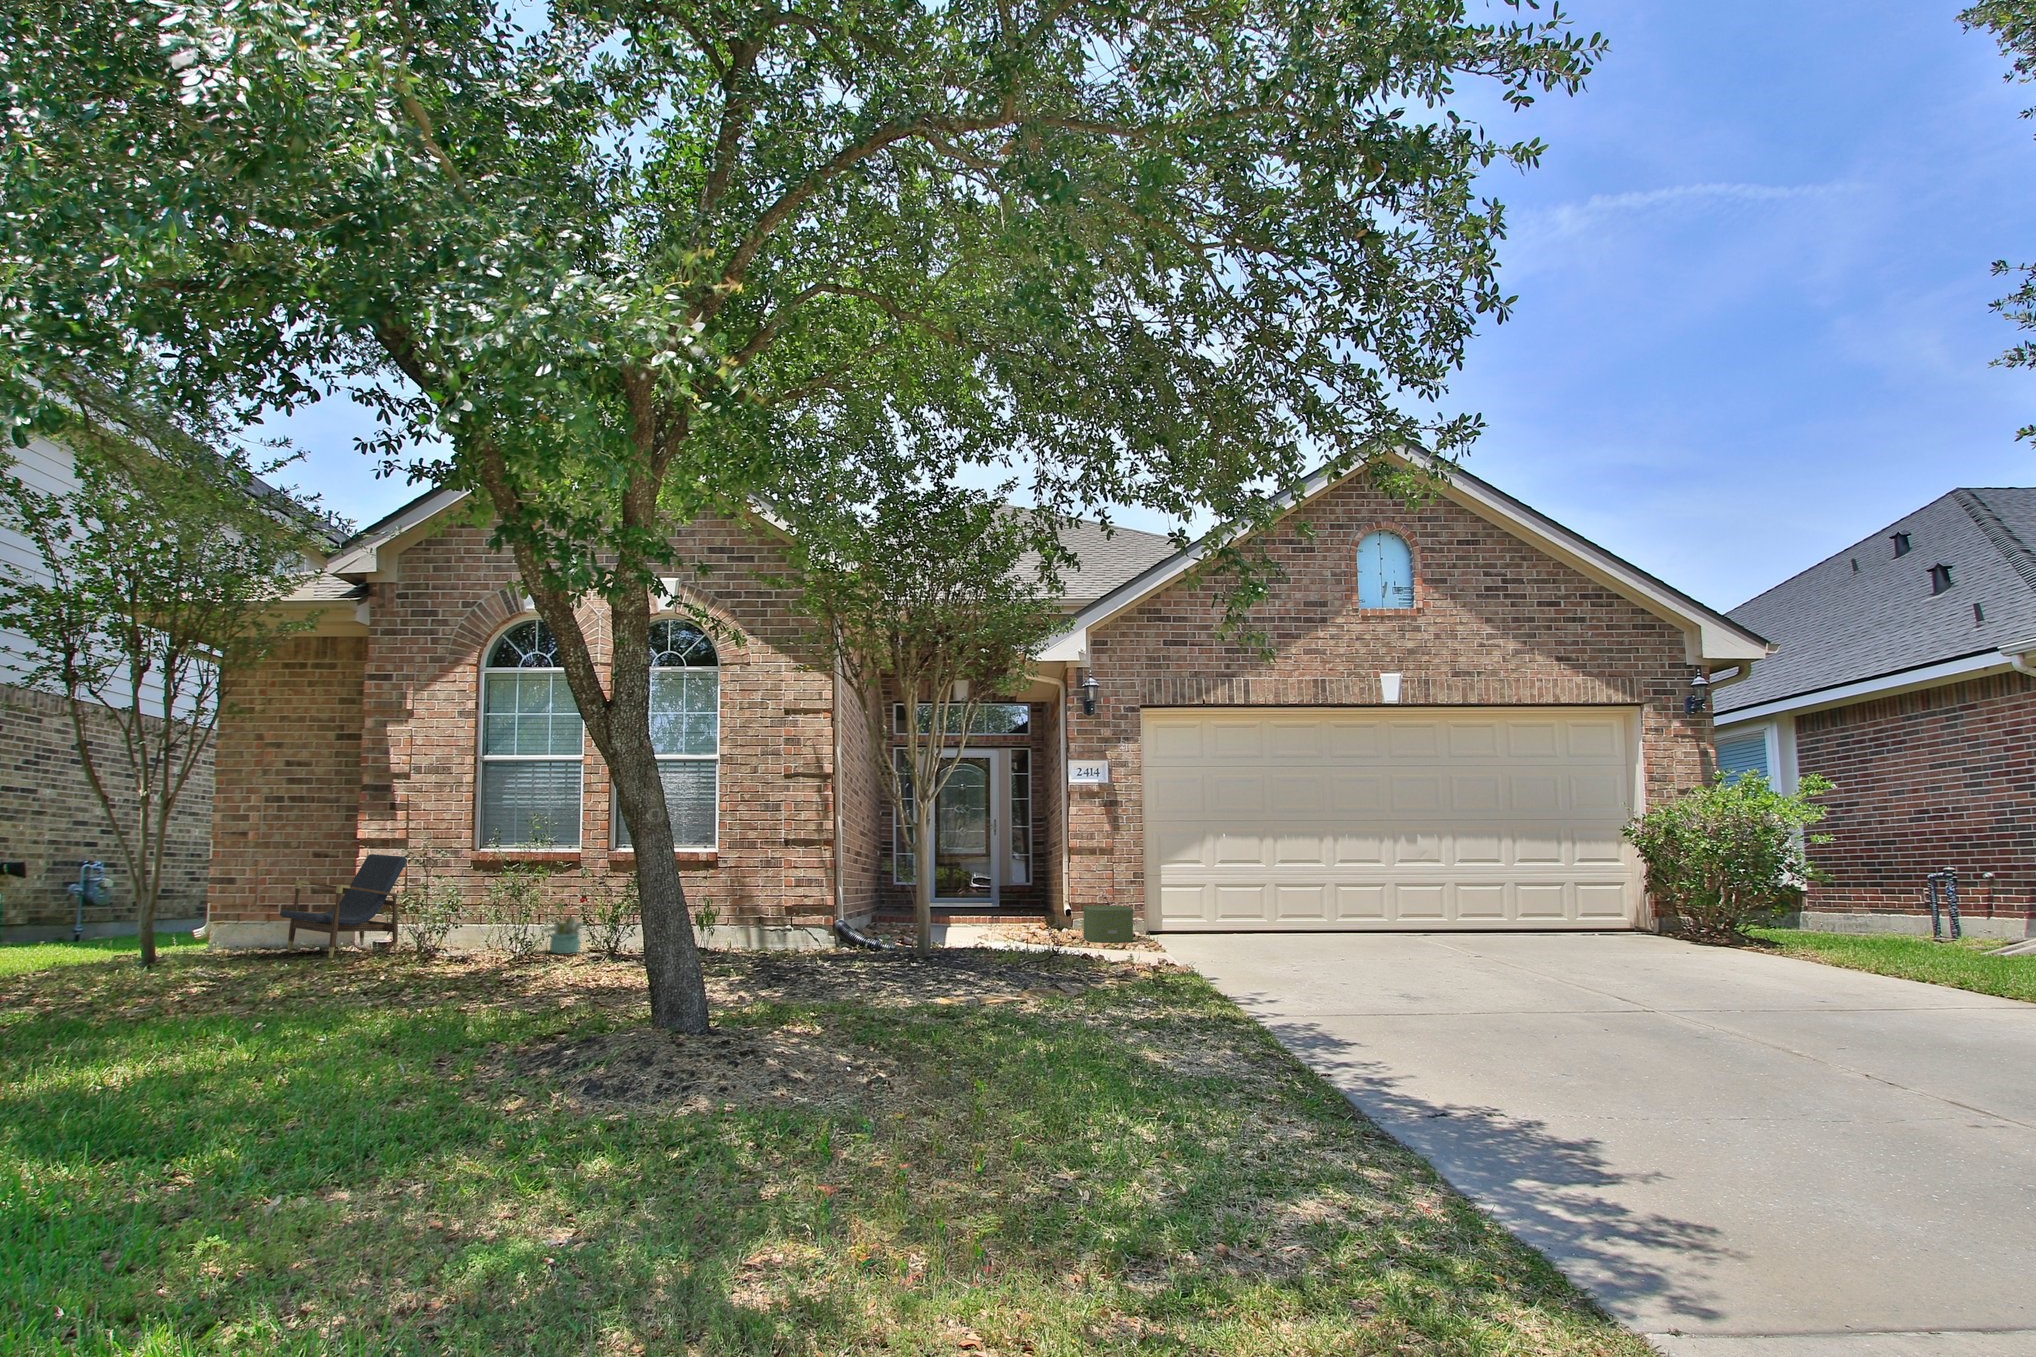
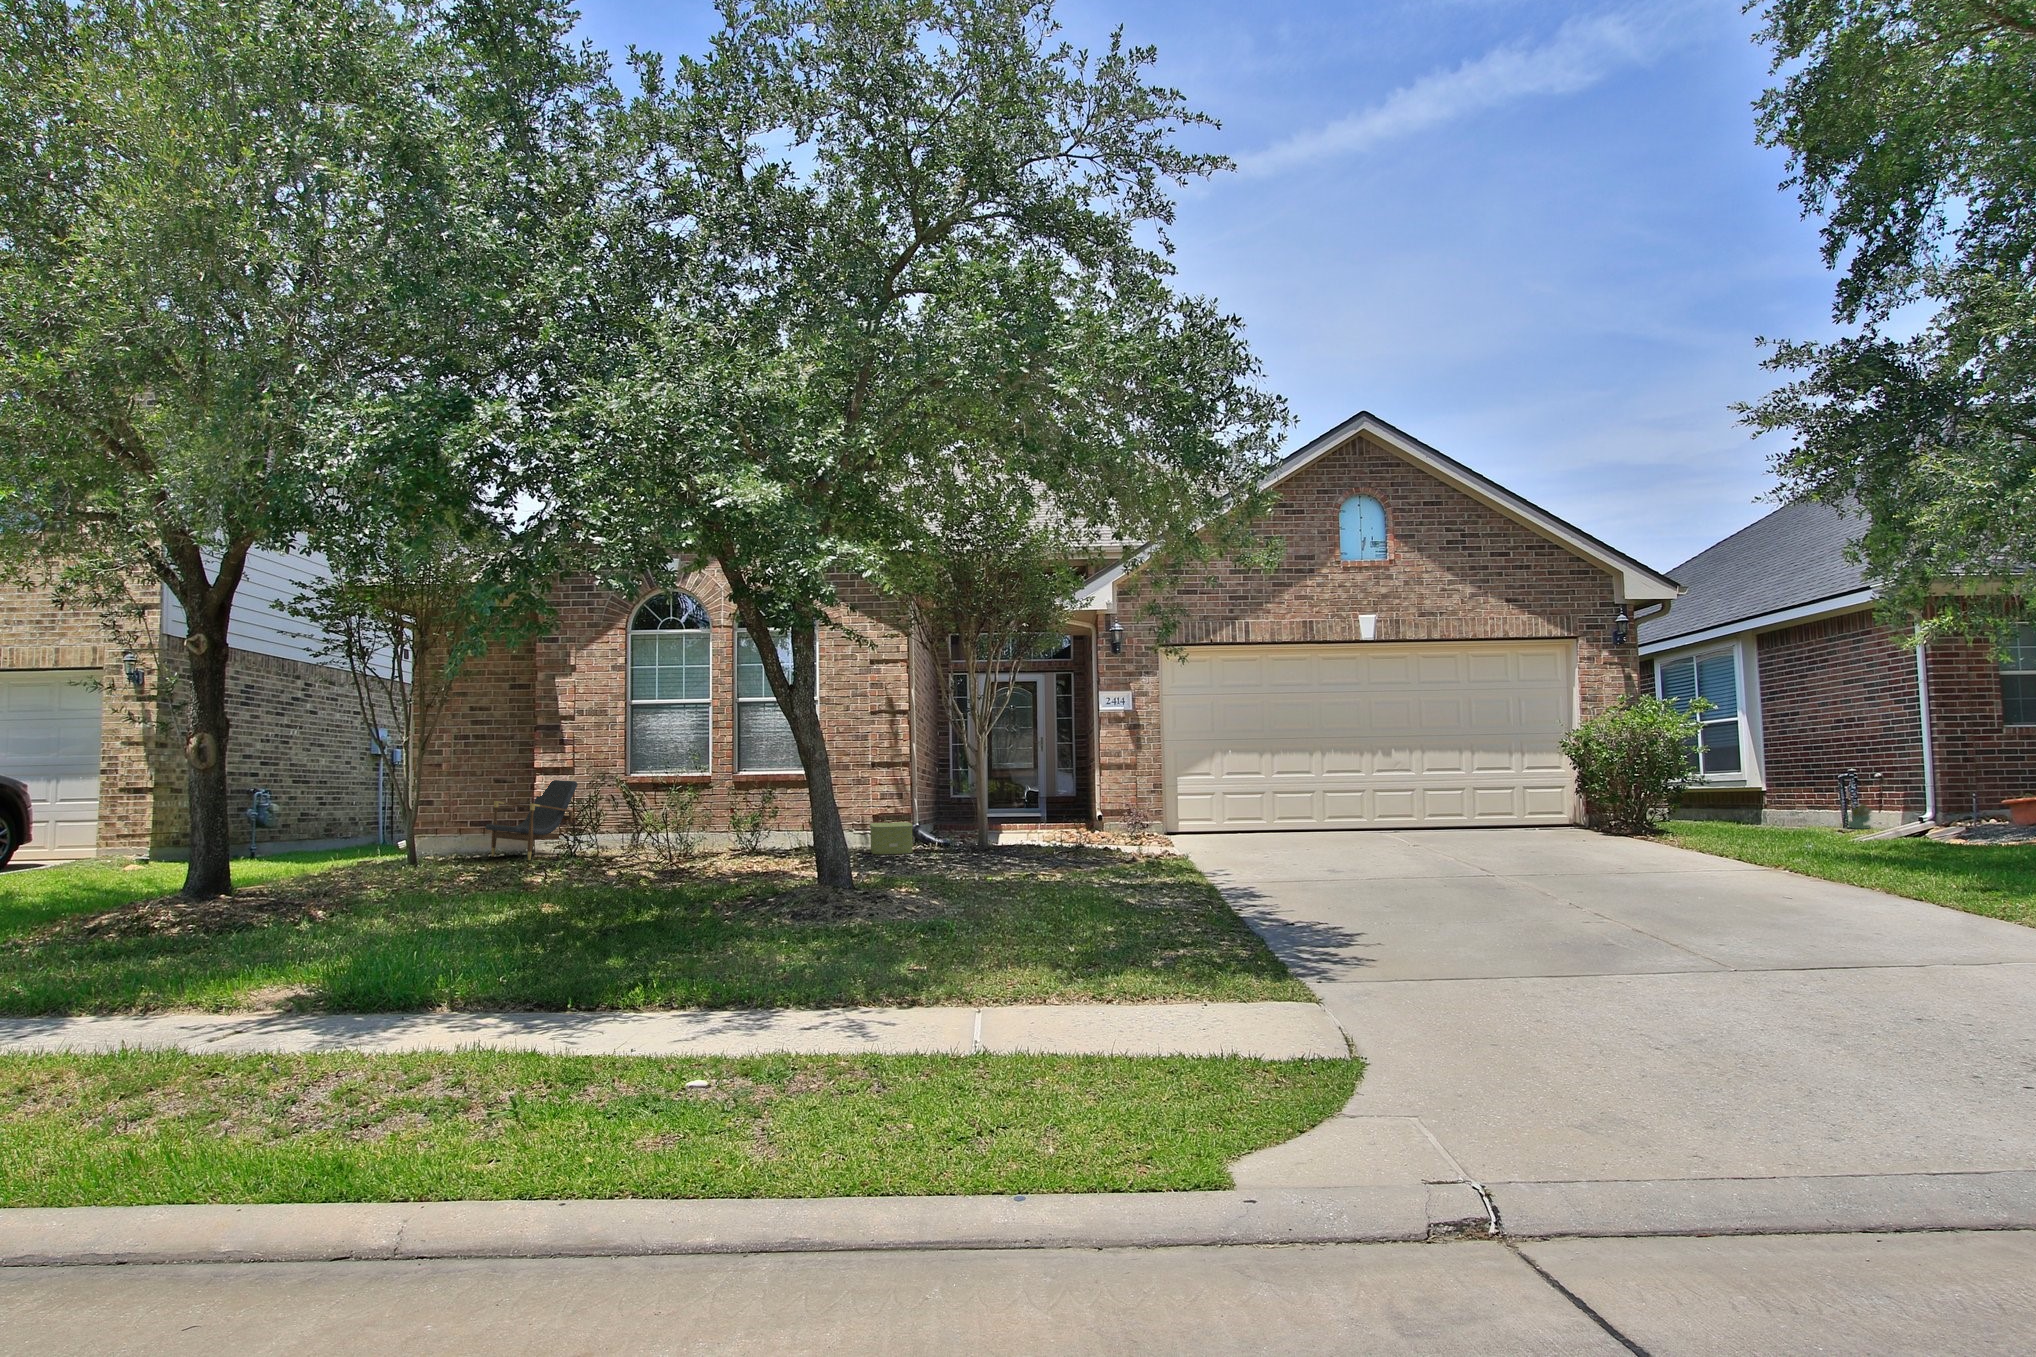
storage box: present [1083,905,1133,942] -> present [870,822,913,854]
decorative plant: present [542,917,583,954] -> present [1845,804,1872,829]

